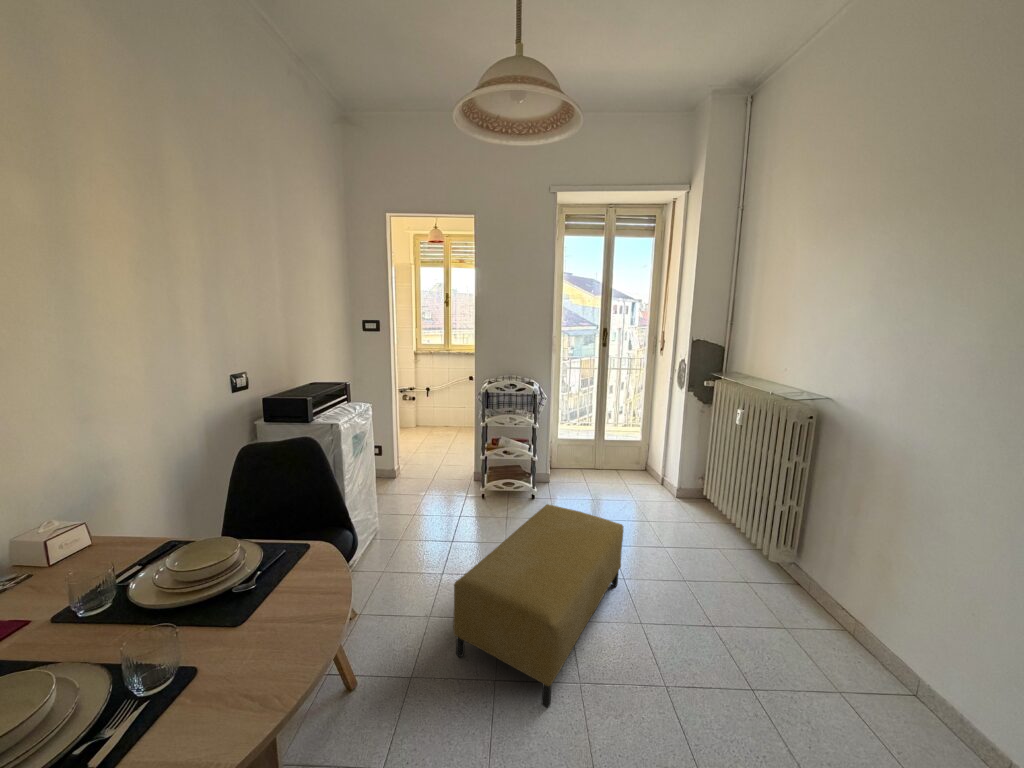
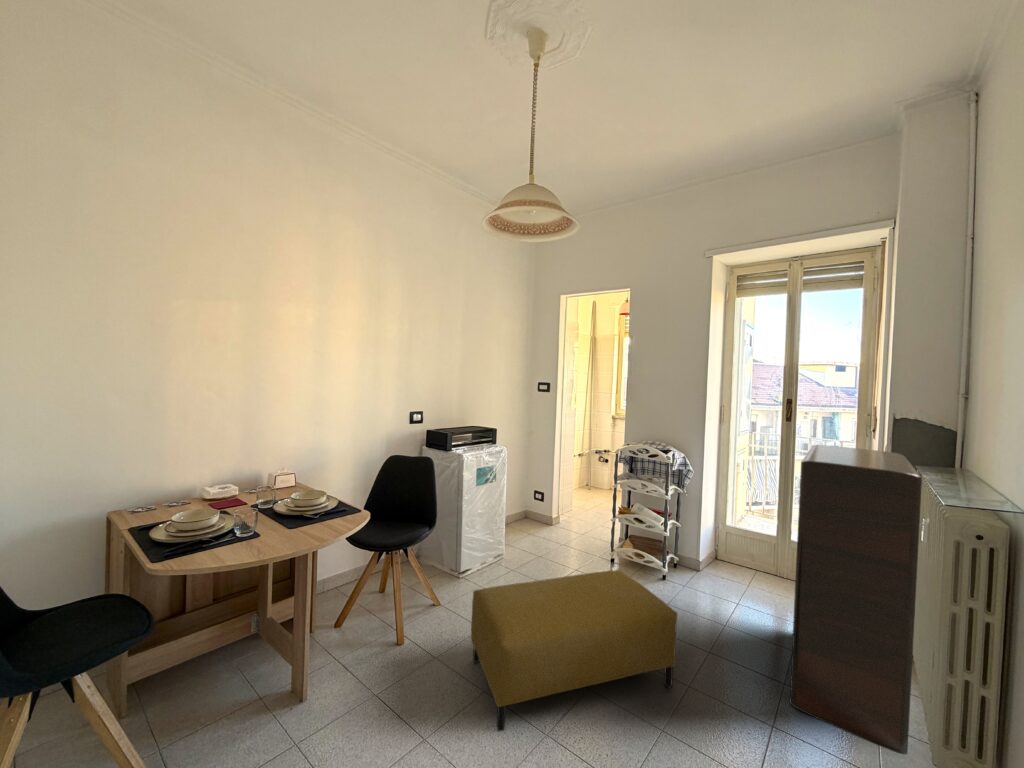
bookshelf: none [643,365,765,560] -> present [790,445,922,755]

